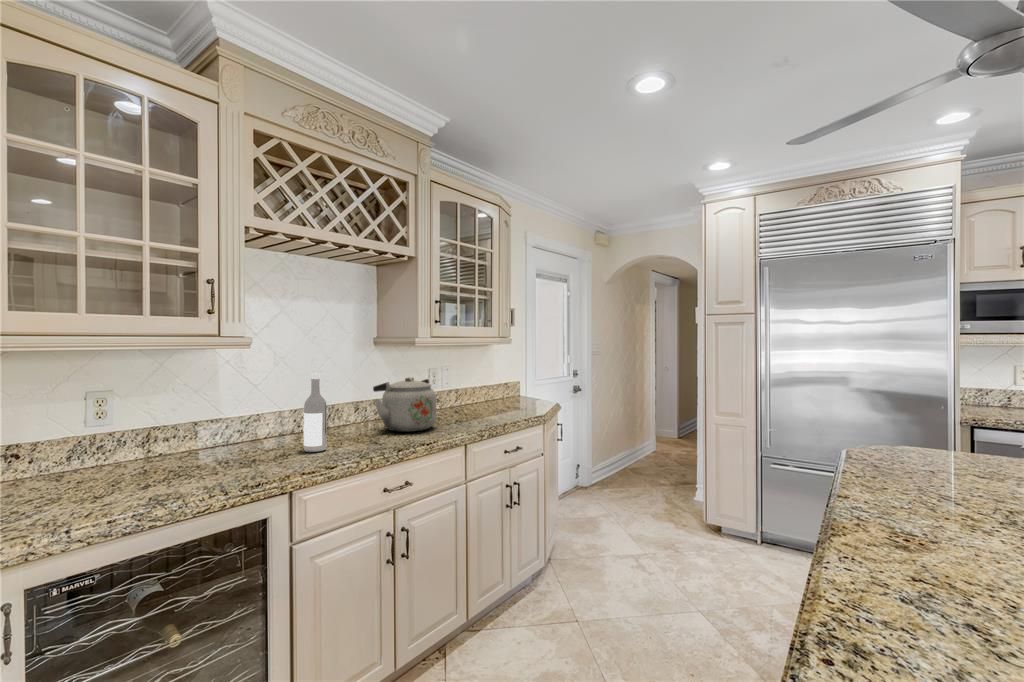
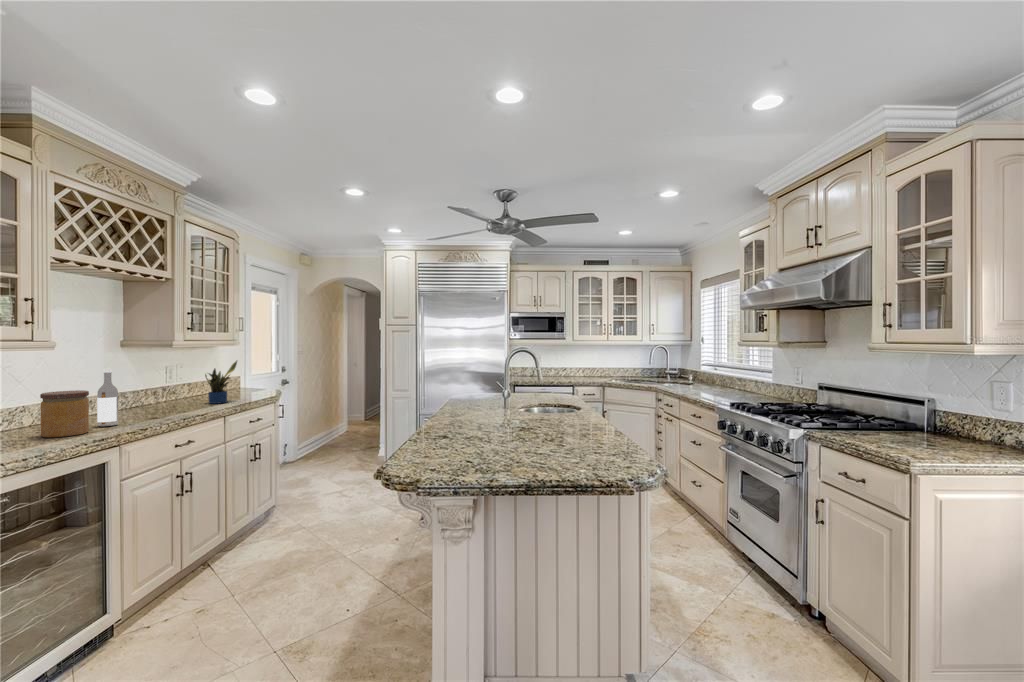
potted plant: none [459,363,496,422] -> present [205,361,237,404]
kettle: present [373,377,436,432] -> none [134,371,194,412]
jar: none [228,402,281,467] -> present [40,390,89,437]

